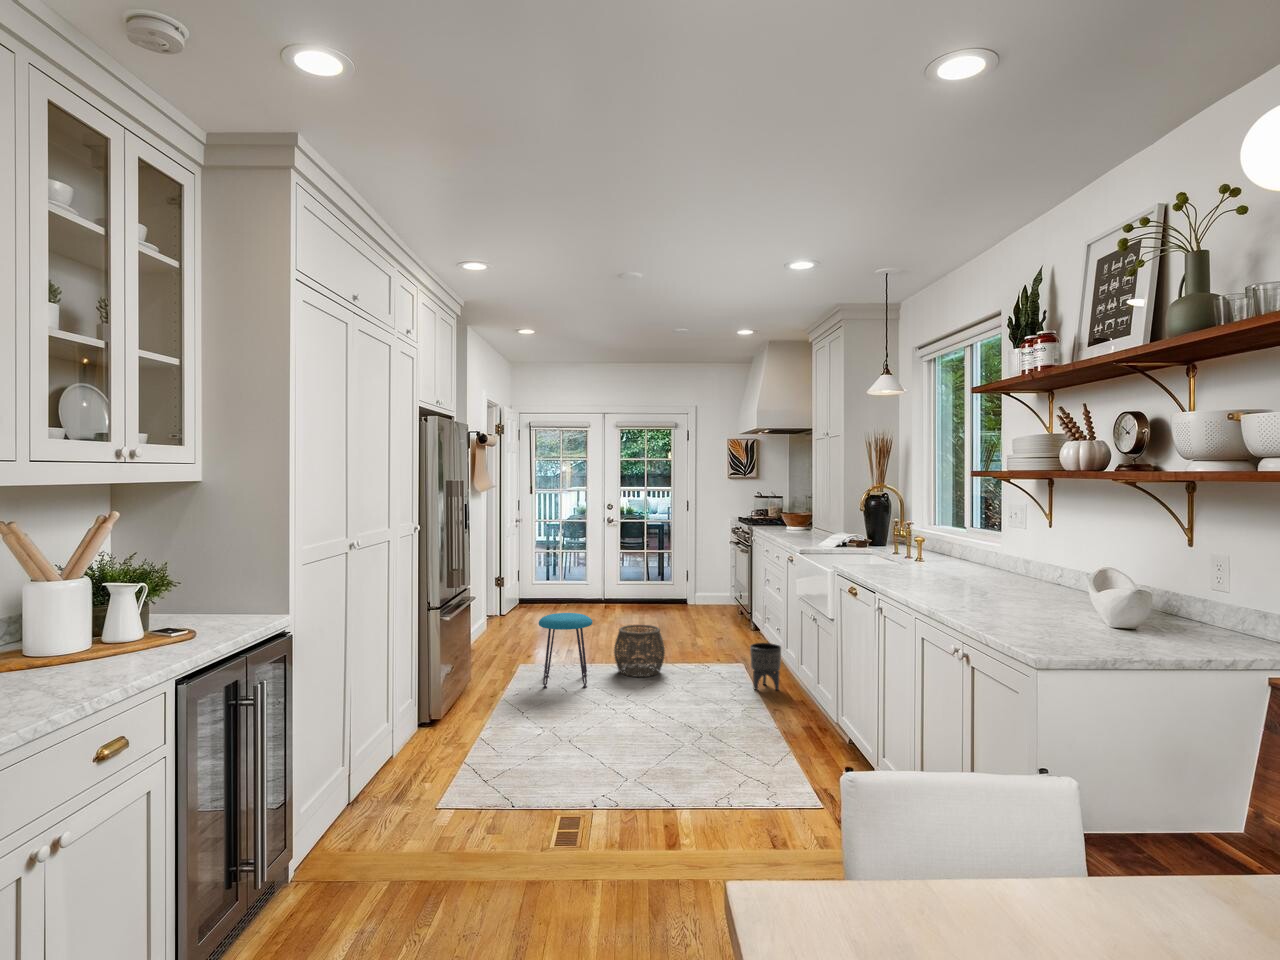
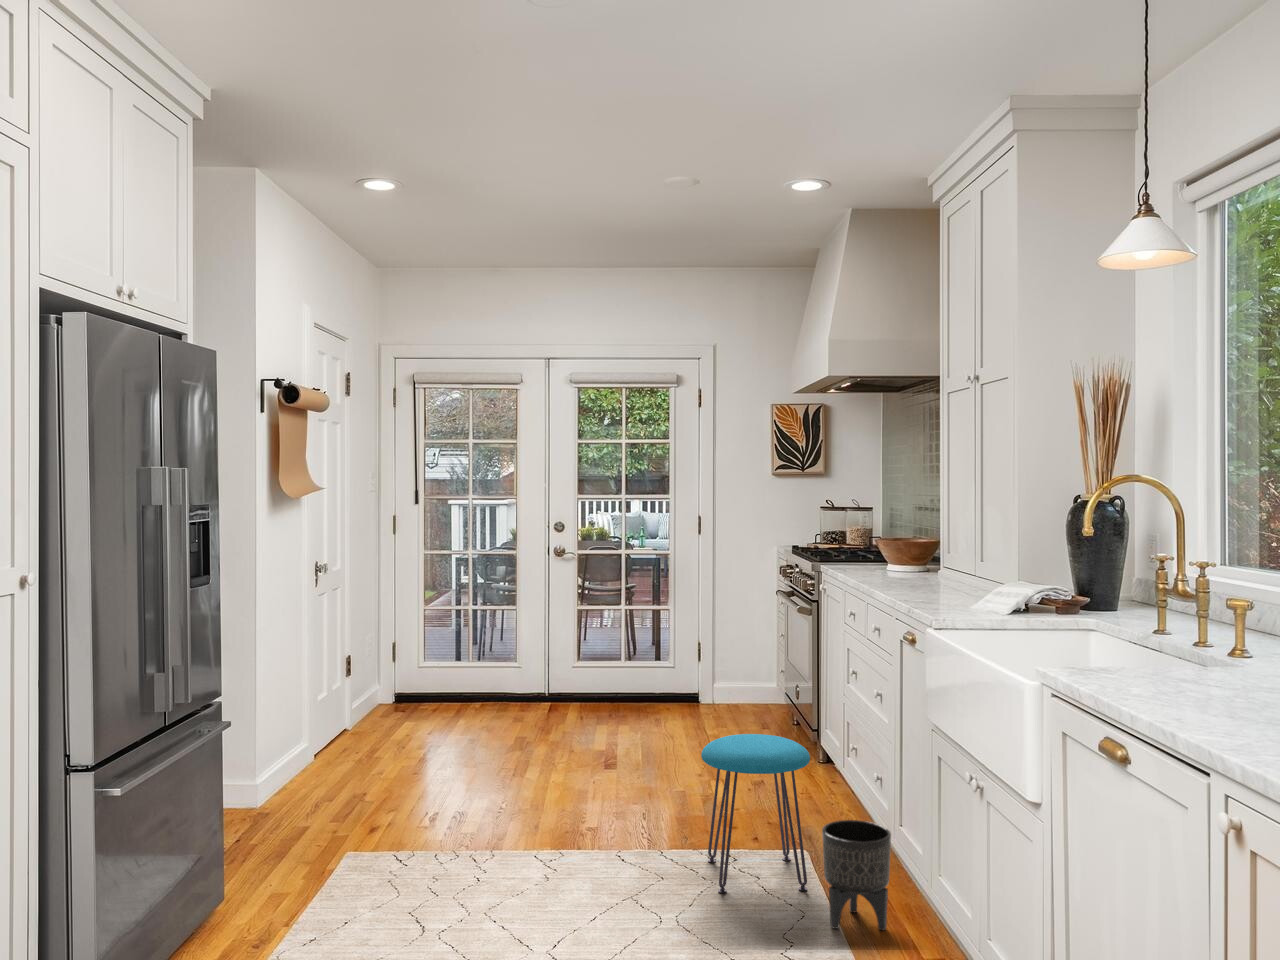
stool: present [539,613,592,688] -> present [701,734,810,893]
woven basket: present [614,625,665,677] -> none [533,771,641,890]

